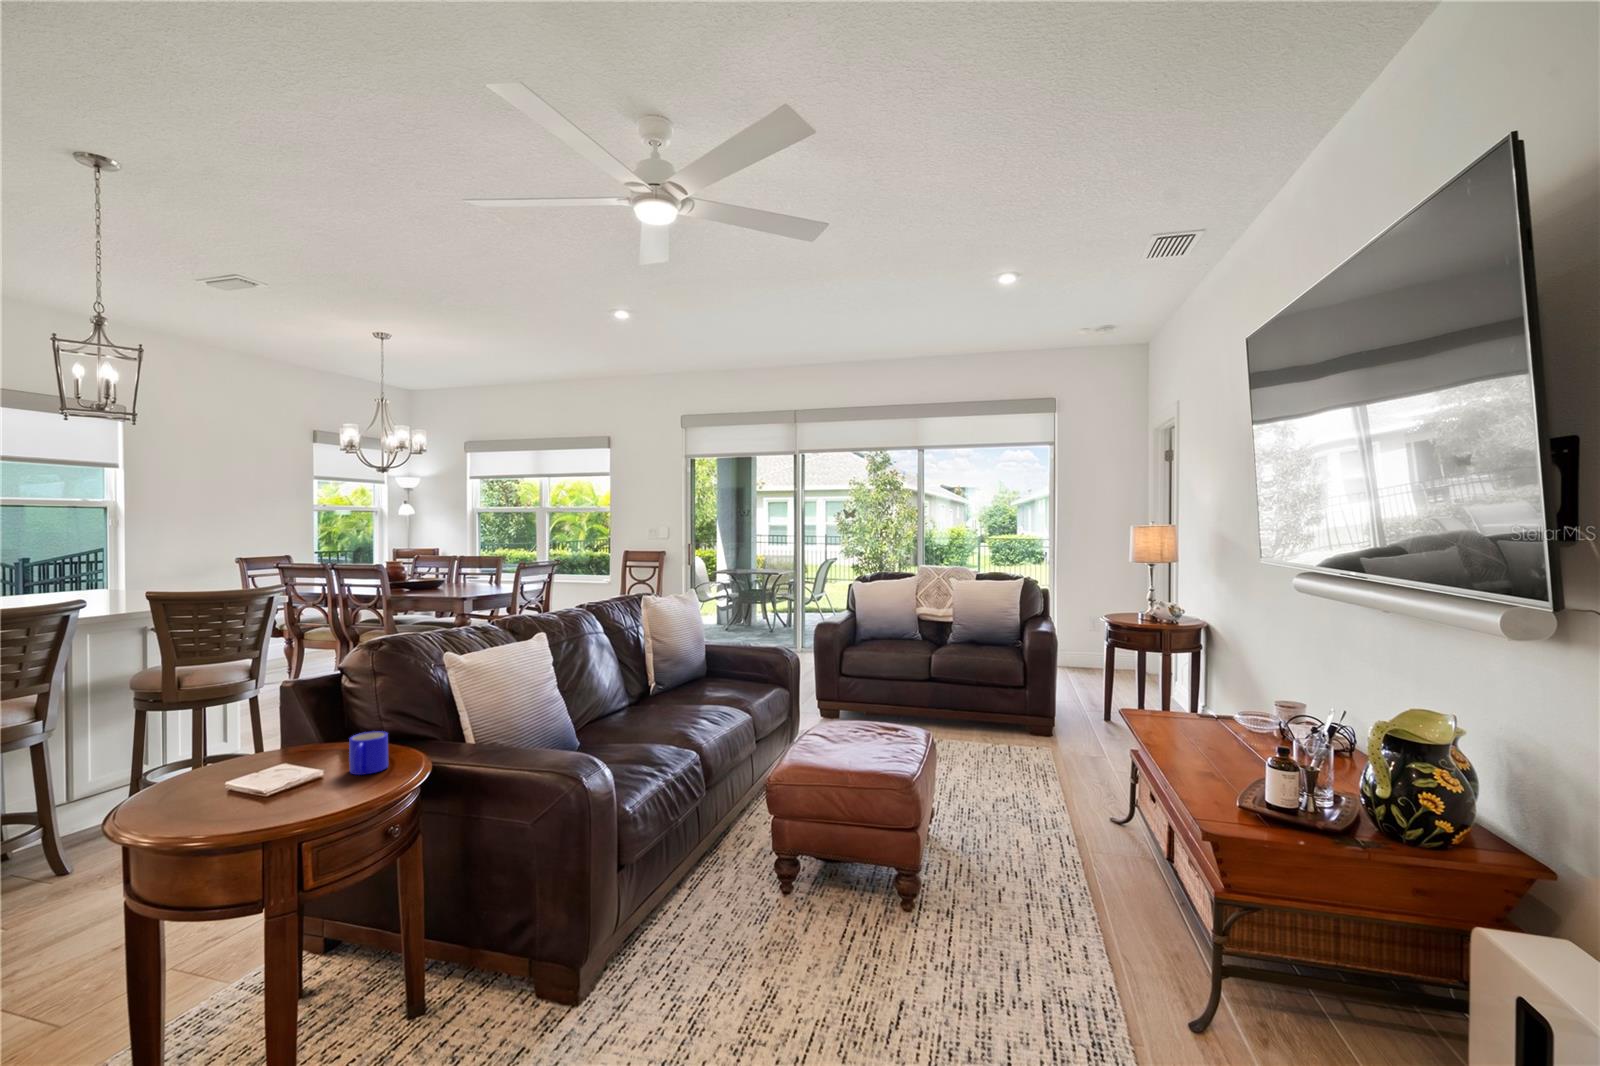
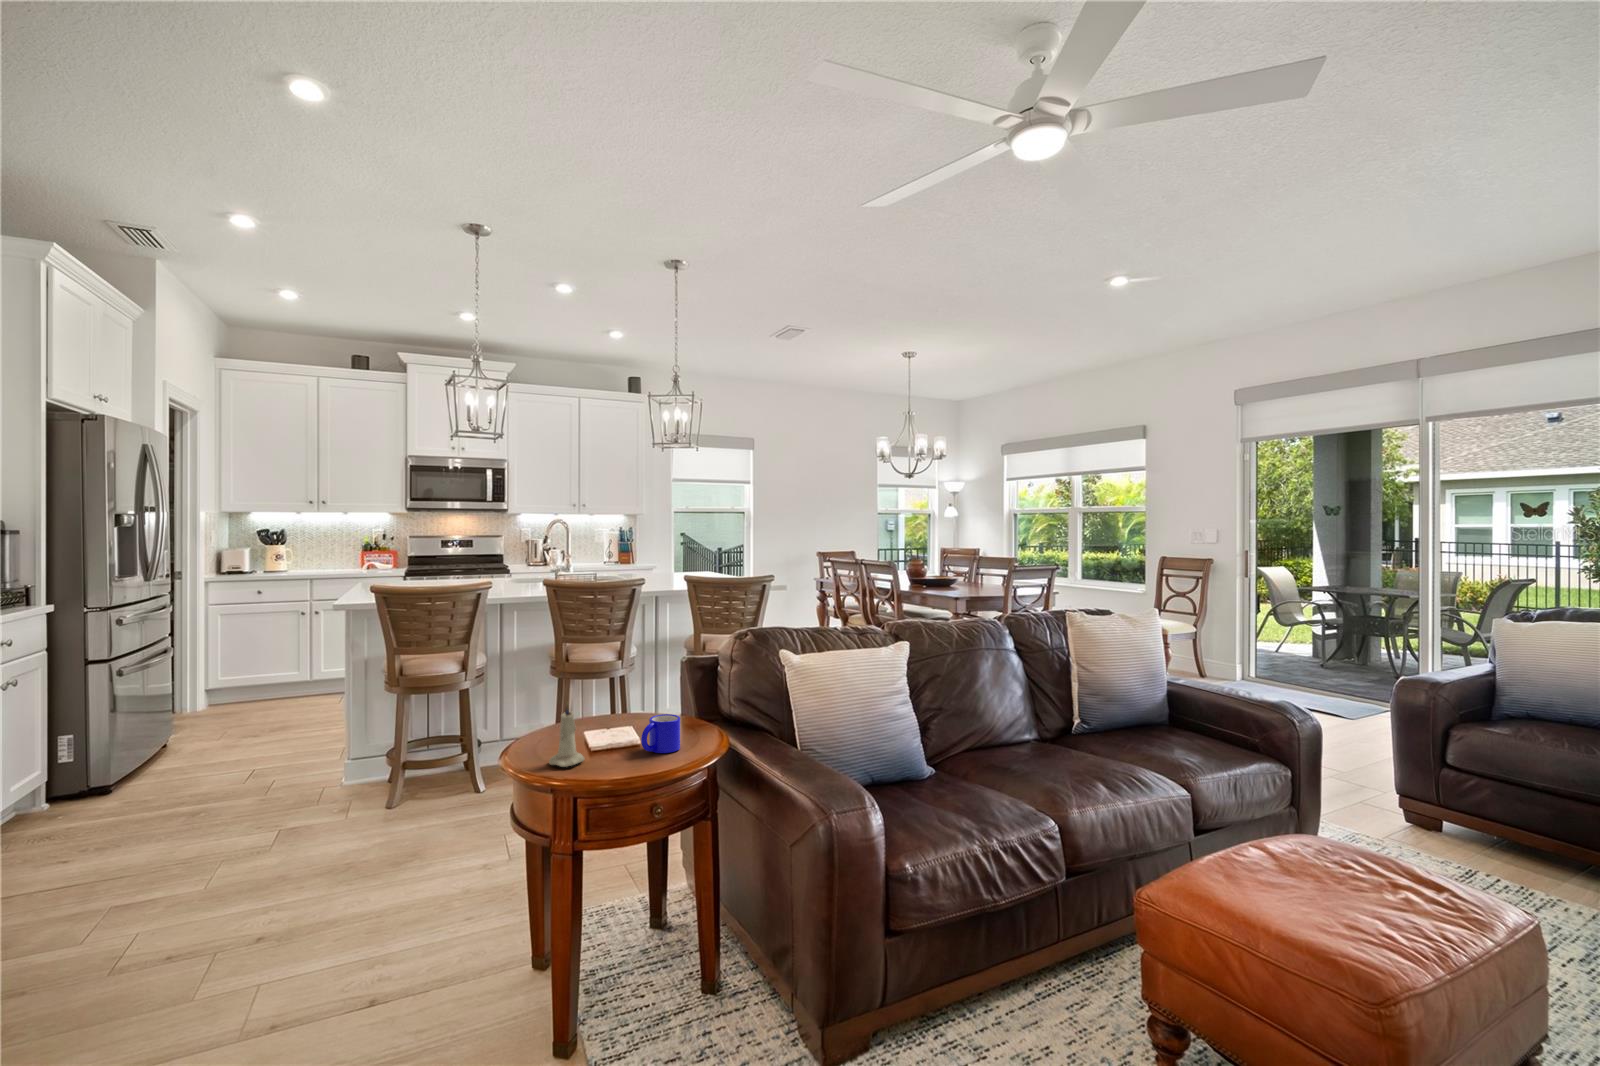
candle: none [246,734,295,814] -> present [549,703,584,767]

